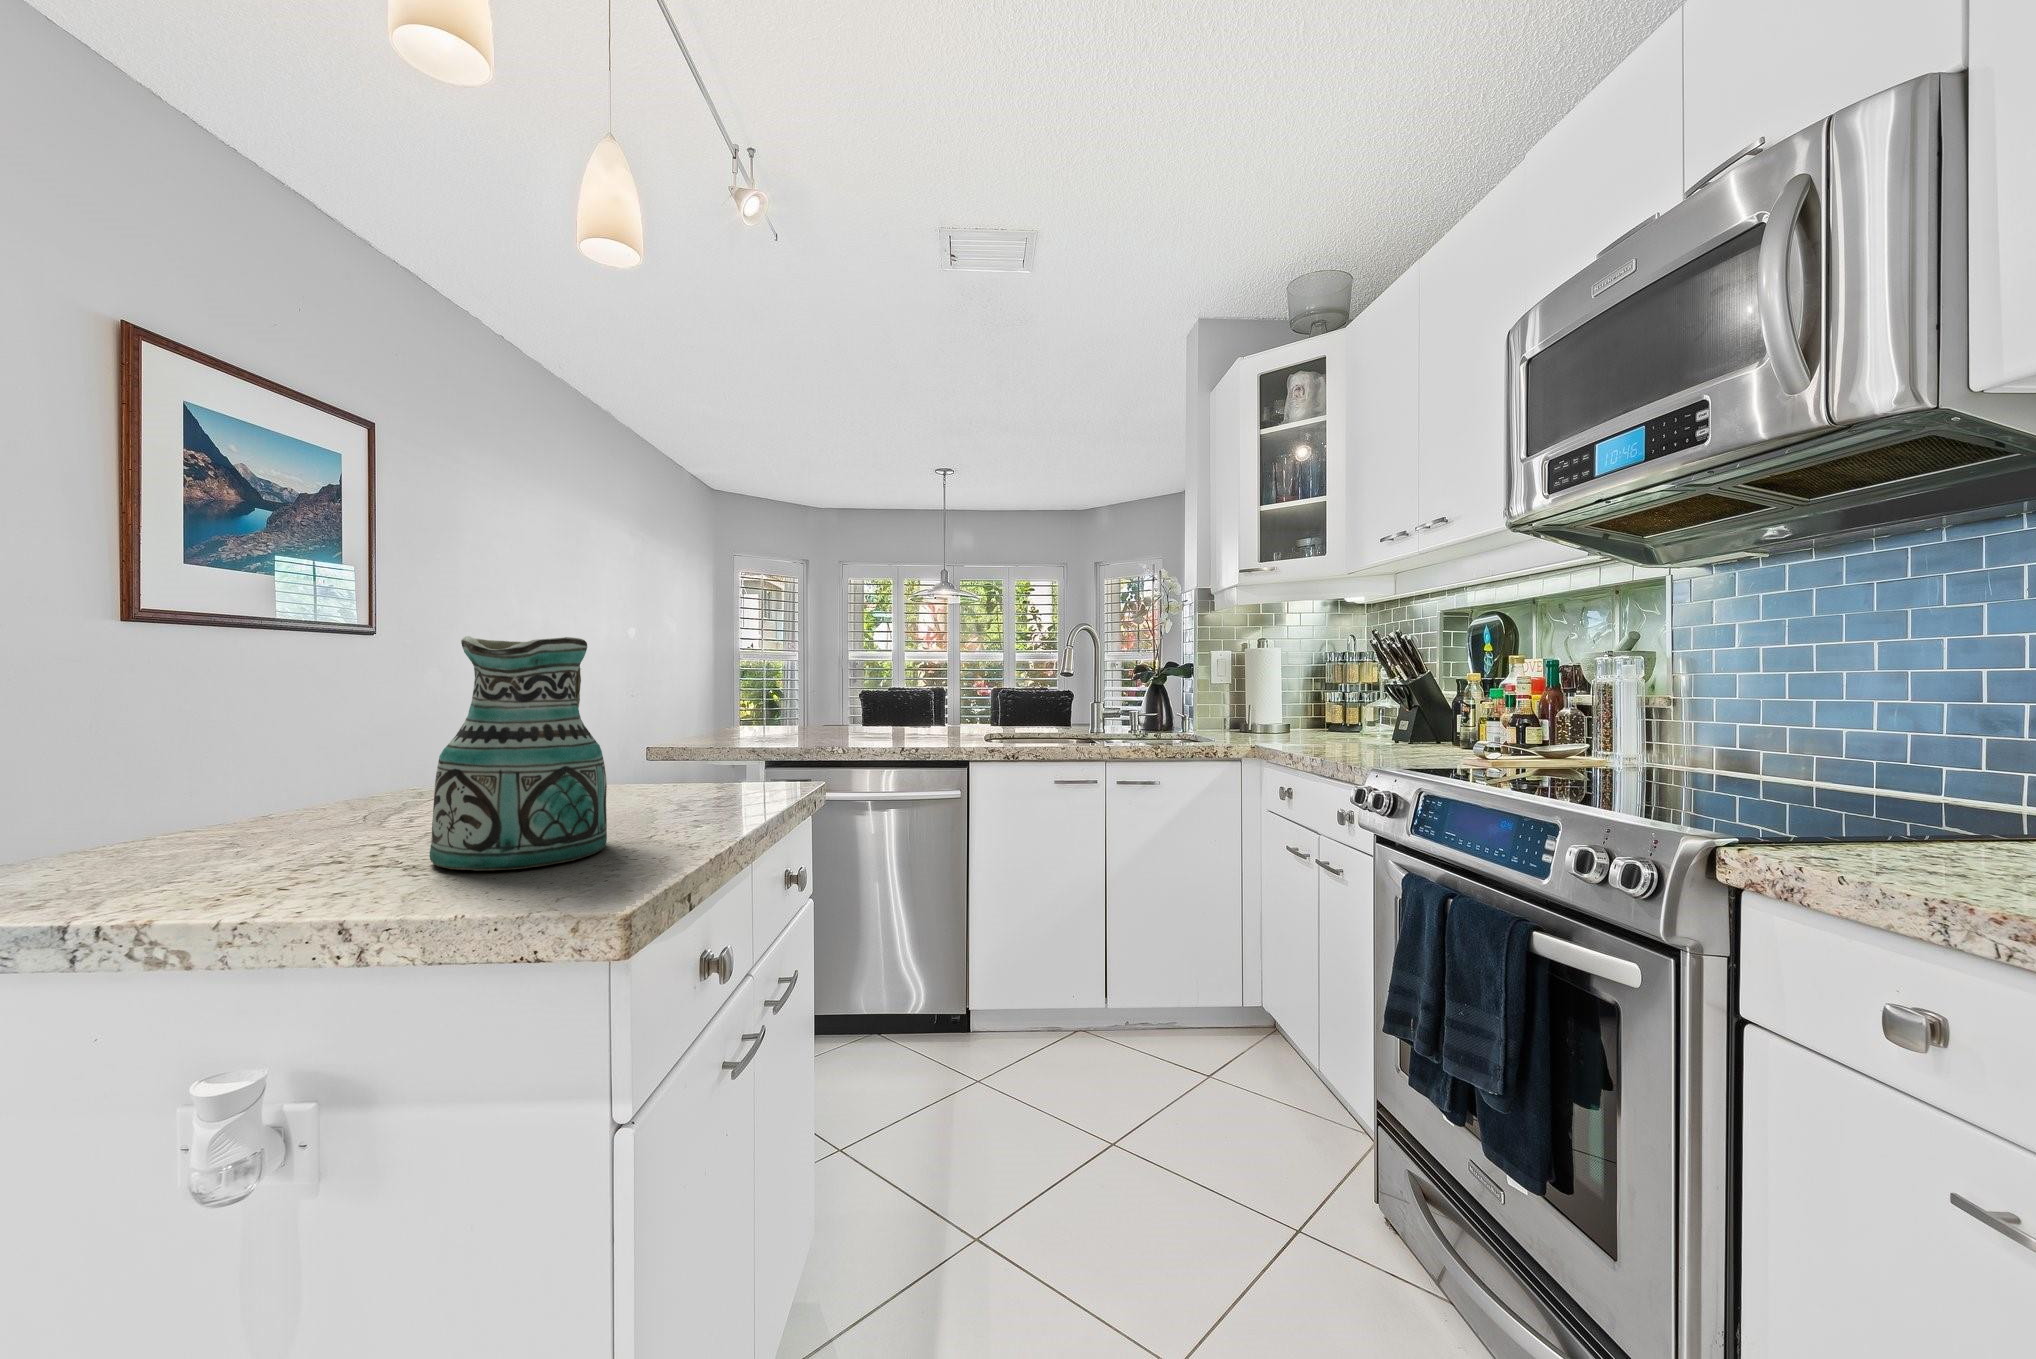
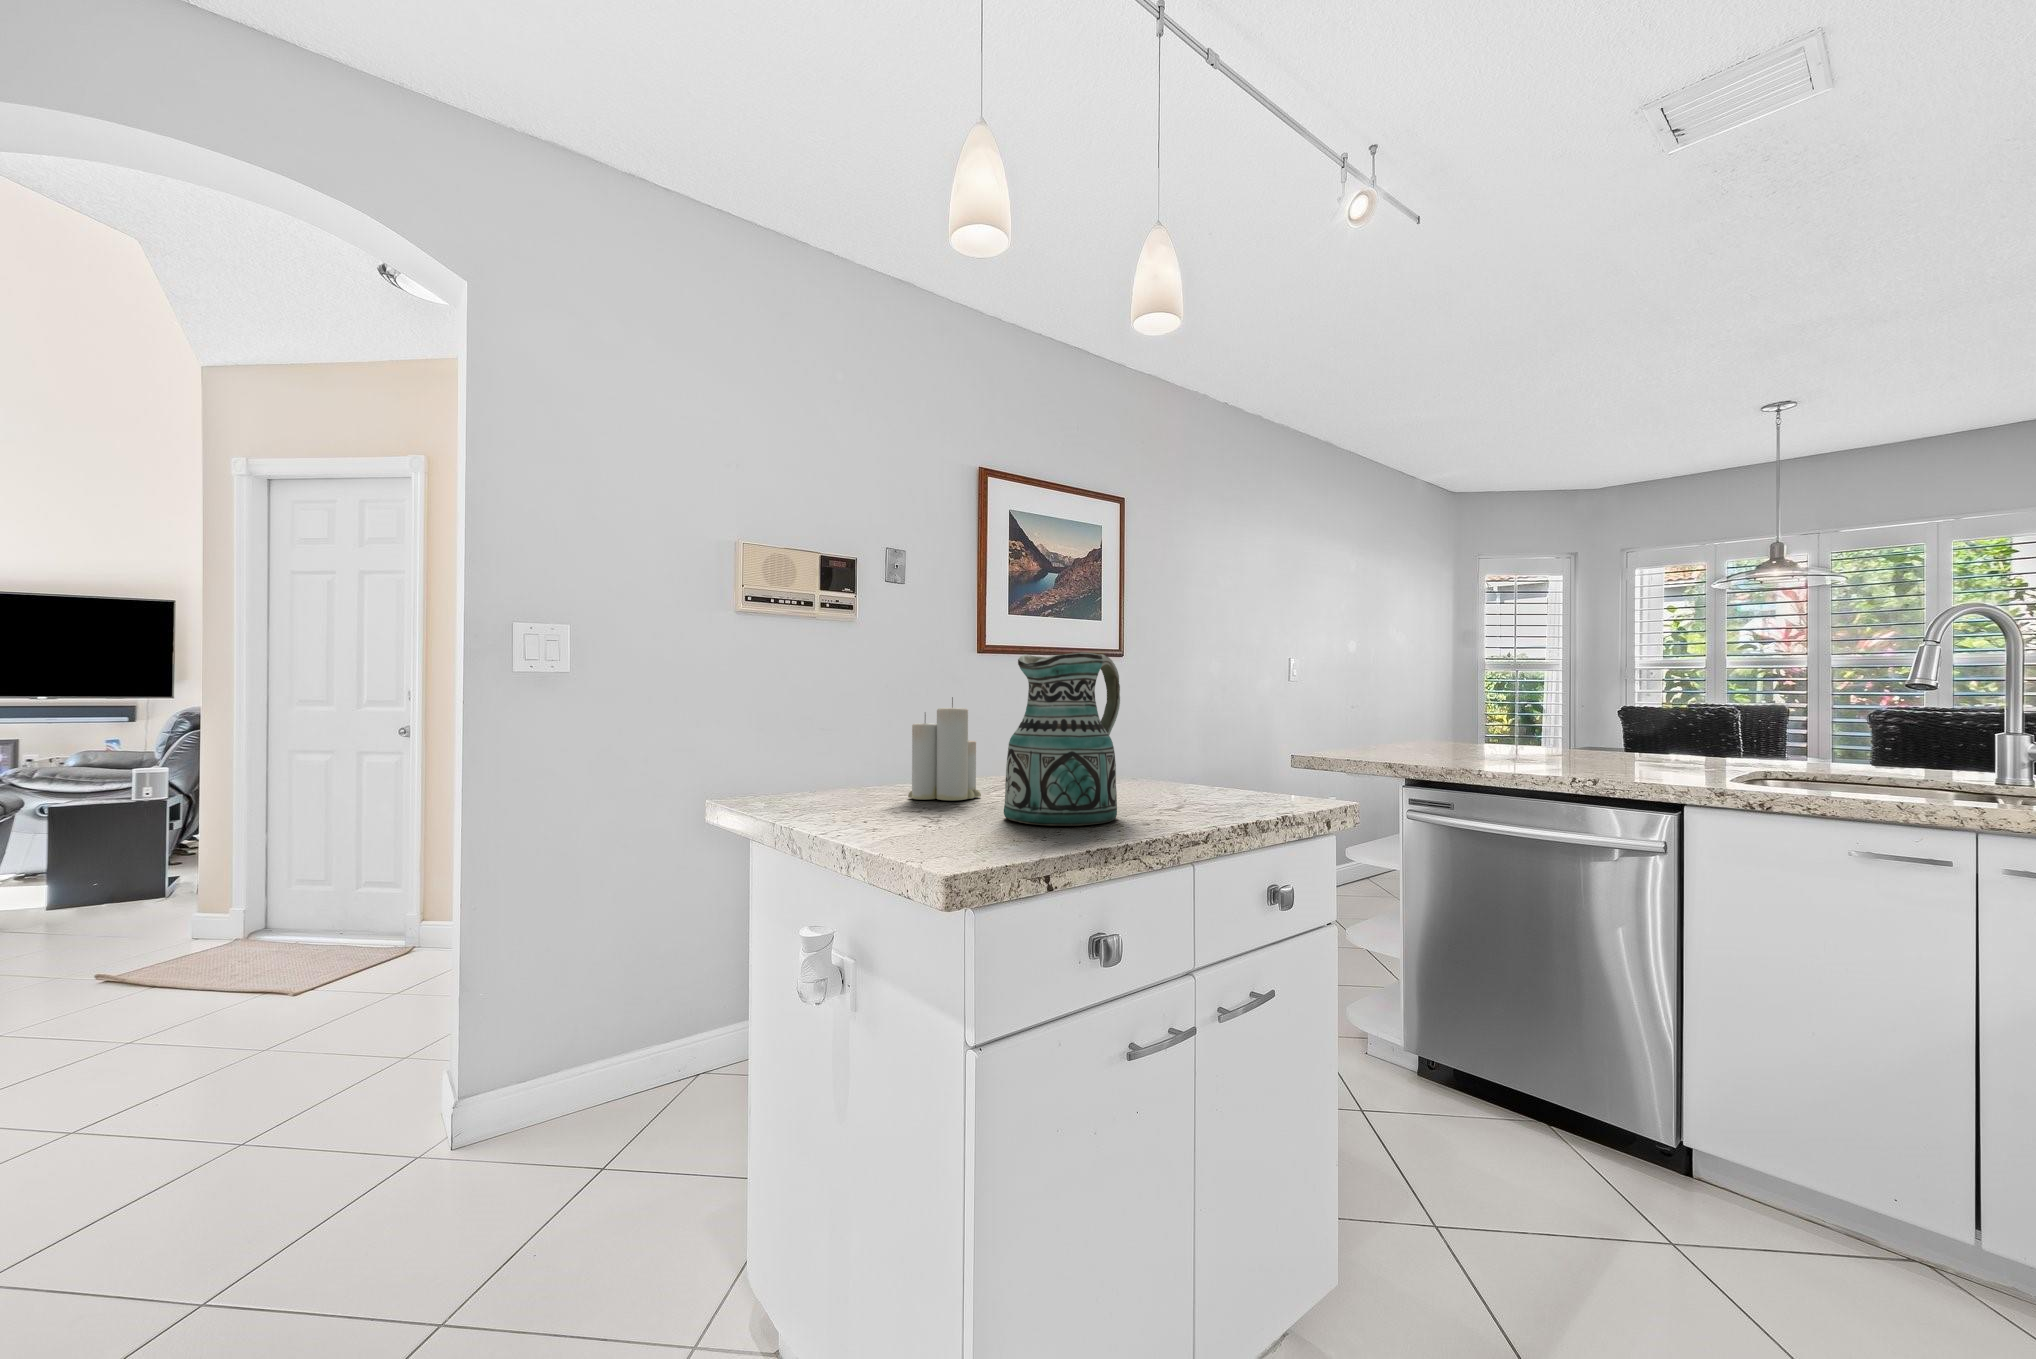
candle: none [164,693,320,861] -> present [908,697,981,800]

